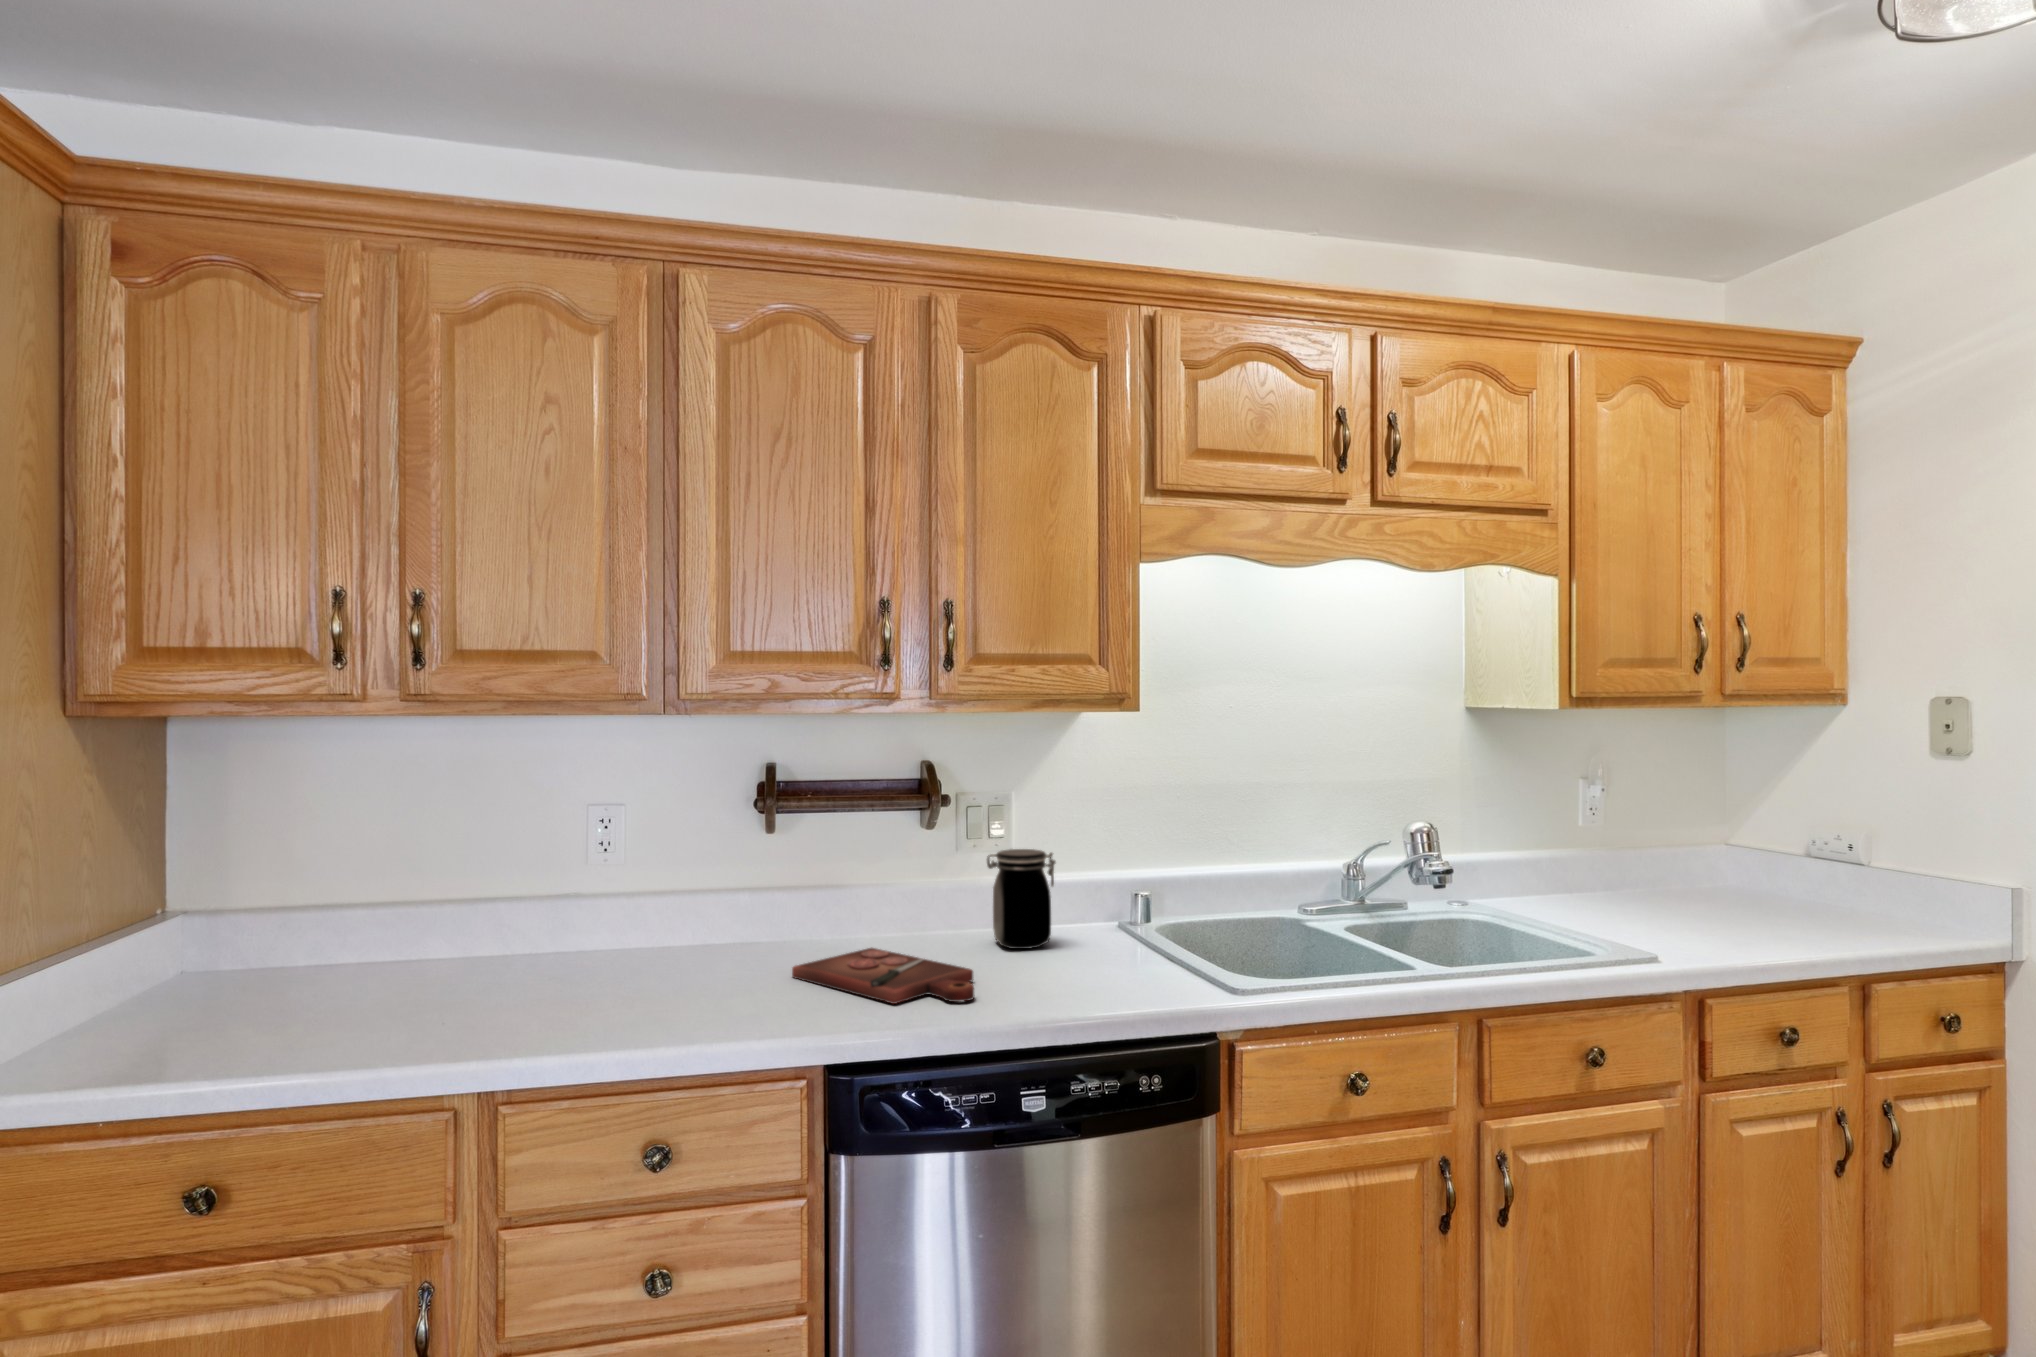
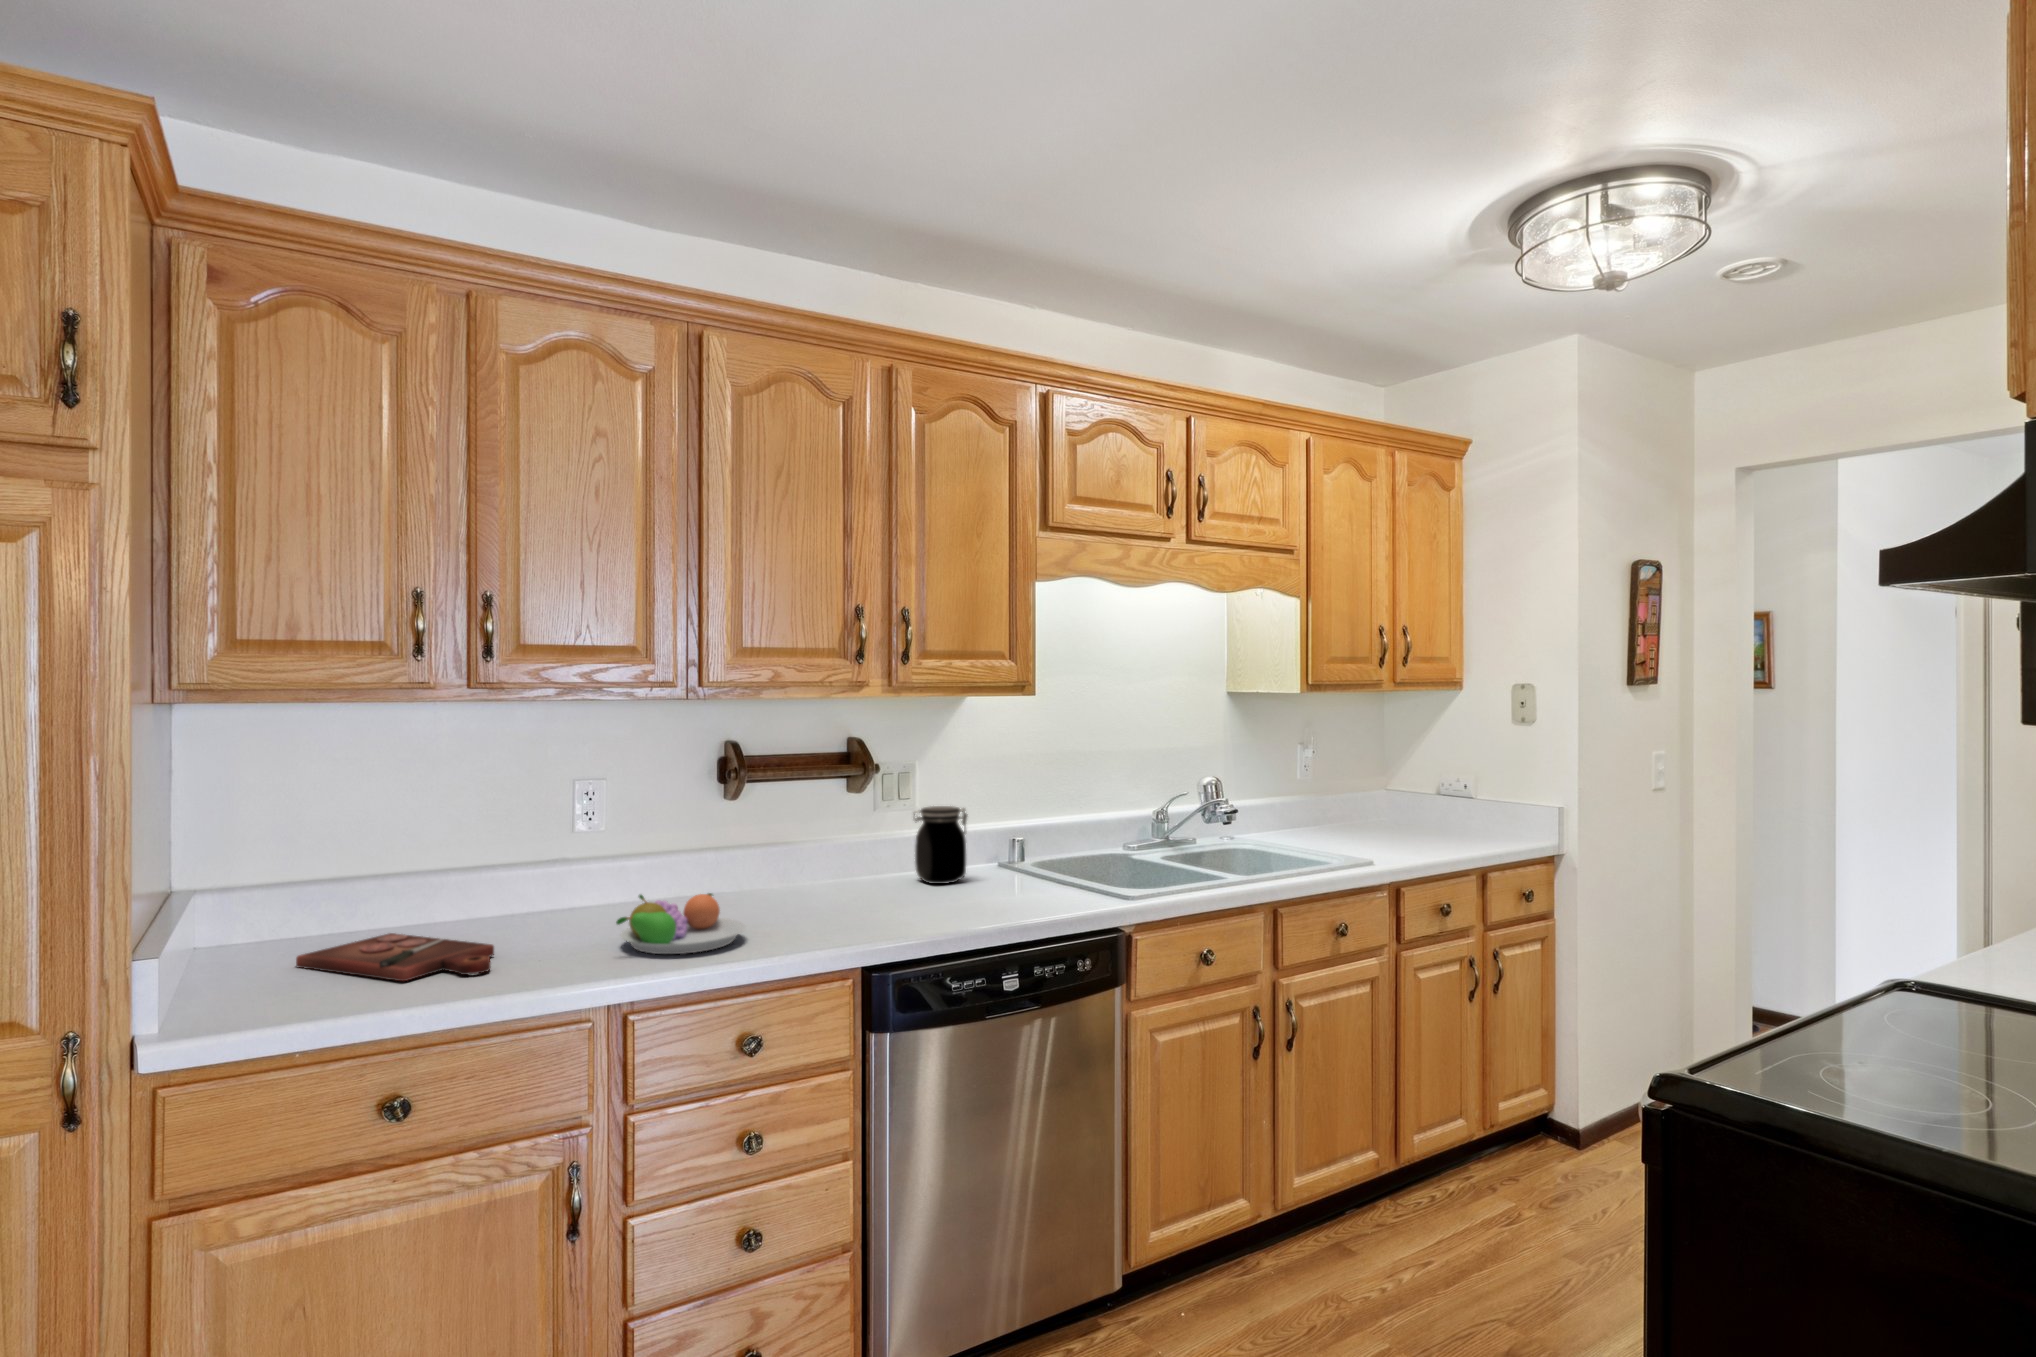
cutting board: present [792,948,974,1004] -> present [296,933,494,981]
fruit bowl: none [522,949,697,1031] -> present [616,893,746,954]

